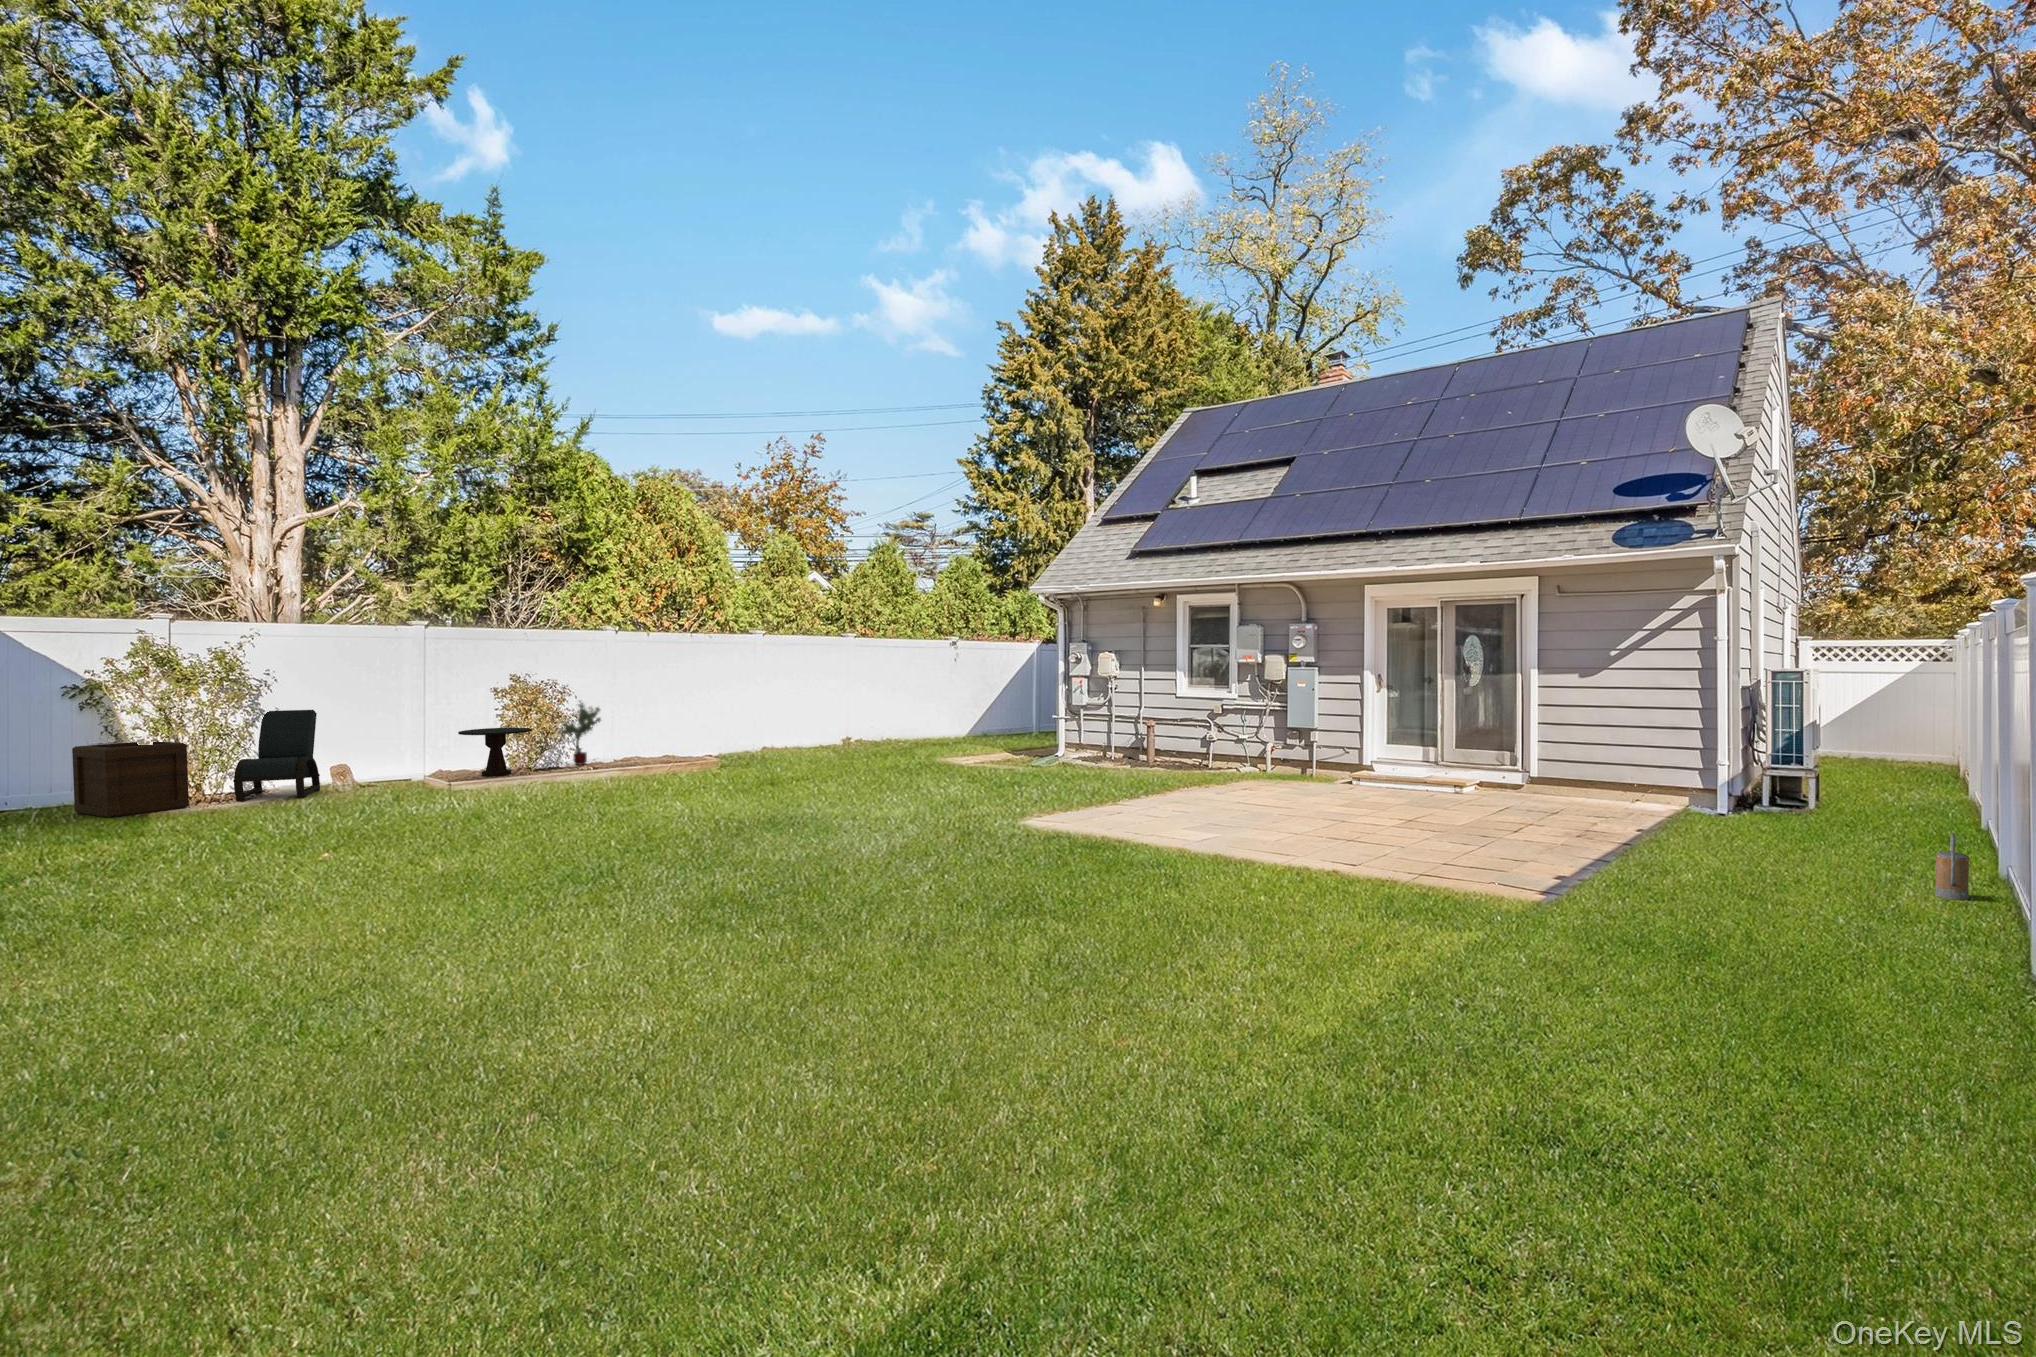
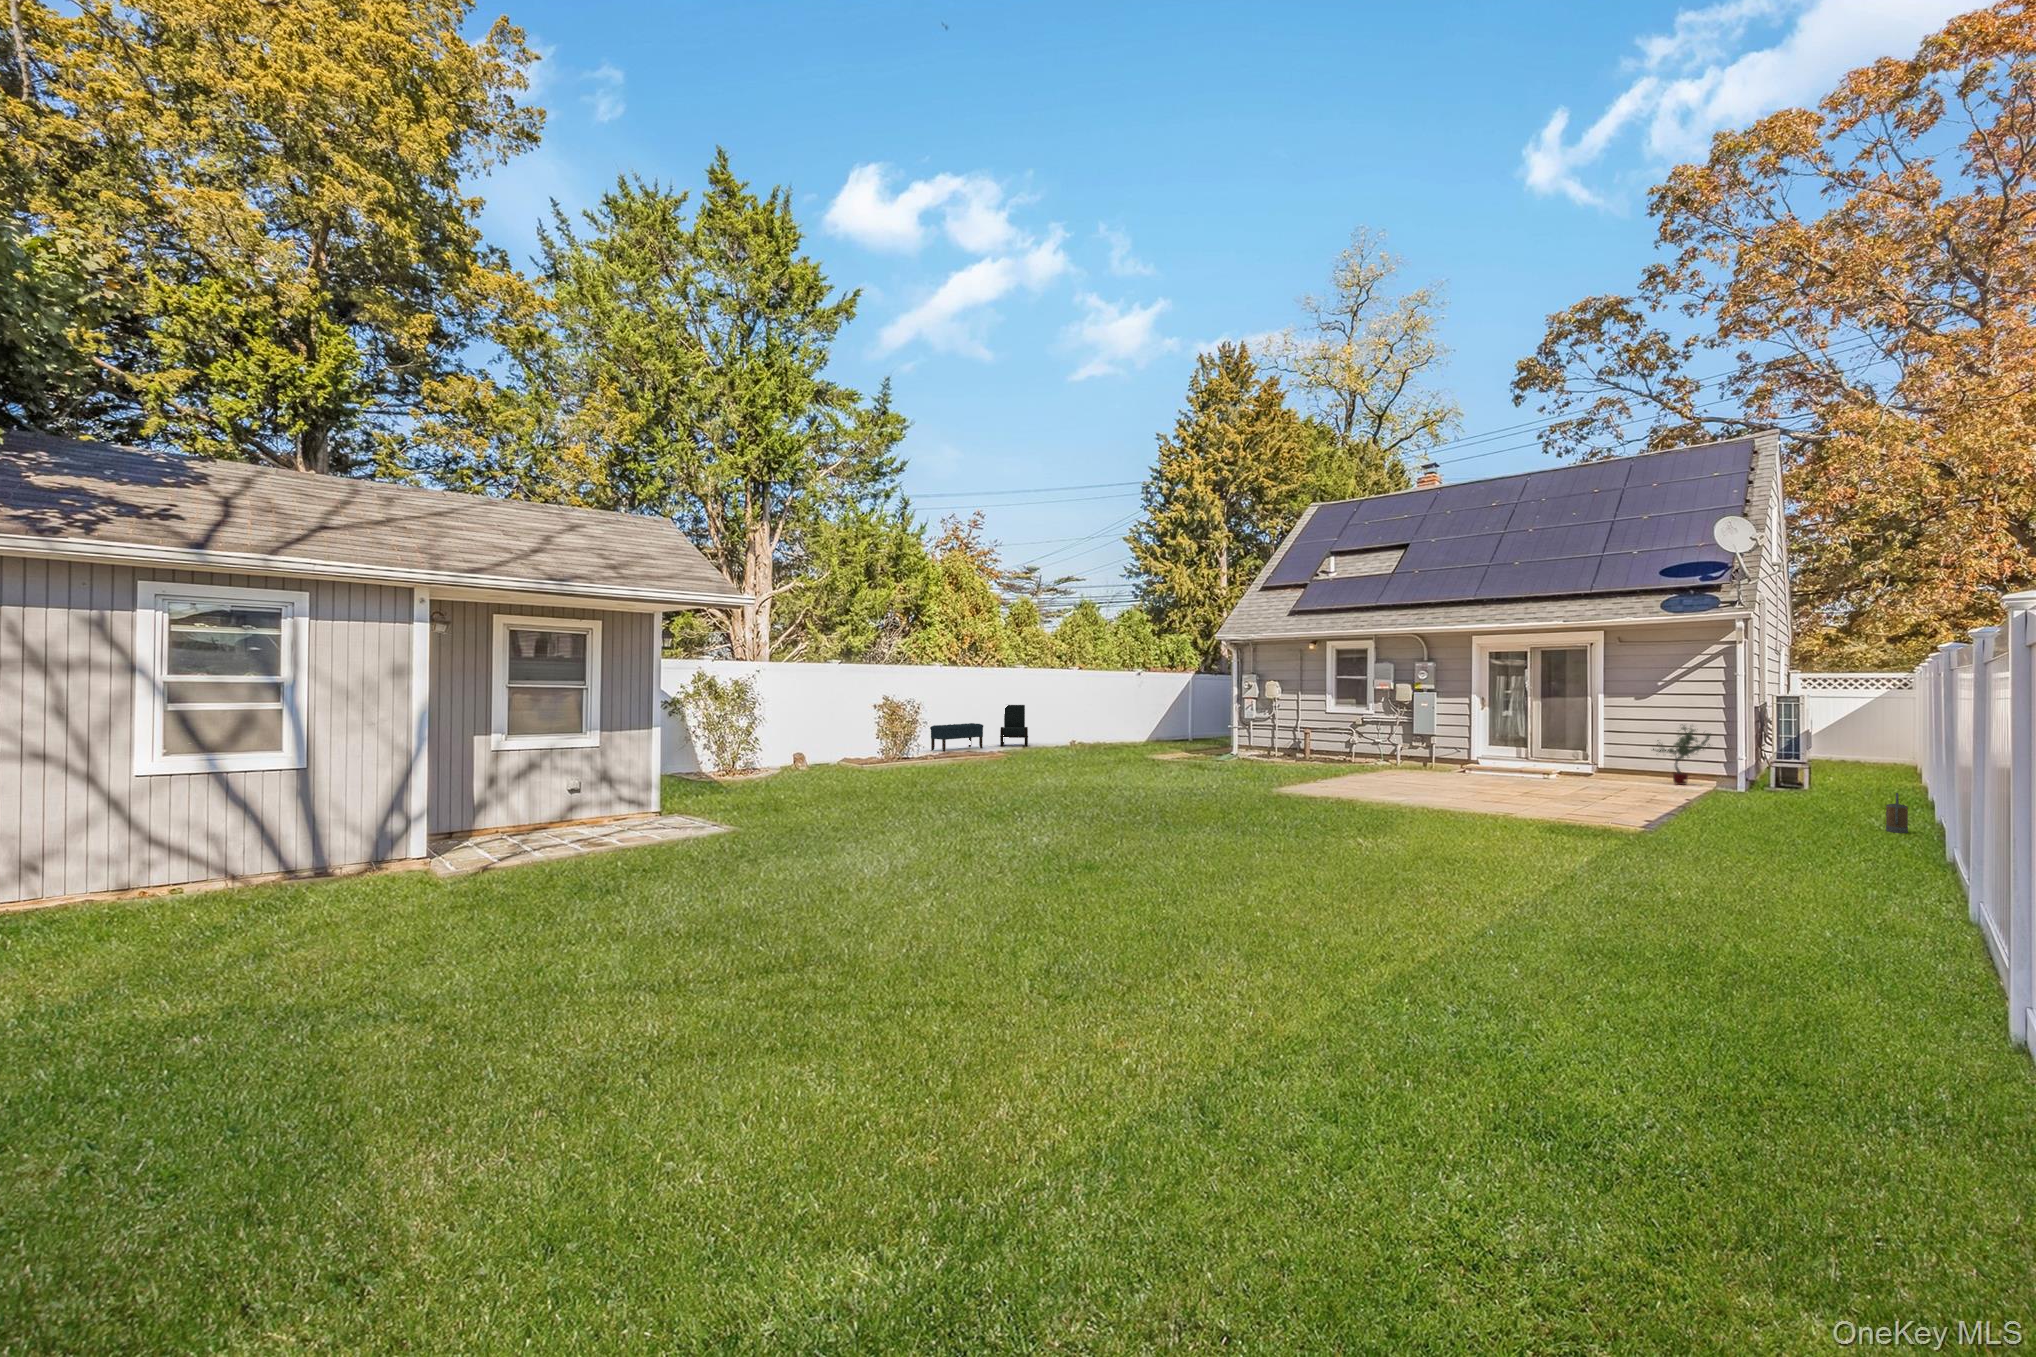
potted tree: present [559,702,601,765] -> present [1653,724,1711,785]
lounge chair: present [233,710,320,801] -> present [1000,705,1028,746]
bench: none [604,717,693,761] -> present [930,723,983,752]
side table: present [458,728,532,776] -> none [857,728,899,759]
wooden crate: present [72,742,189,818] -> none [671,731,730,776]

